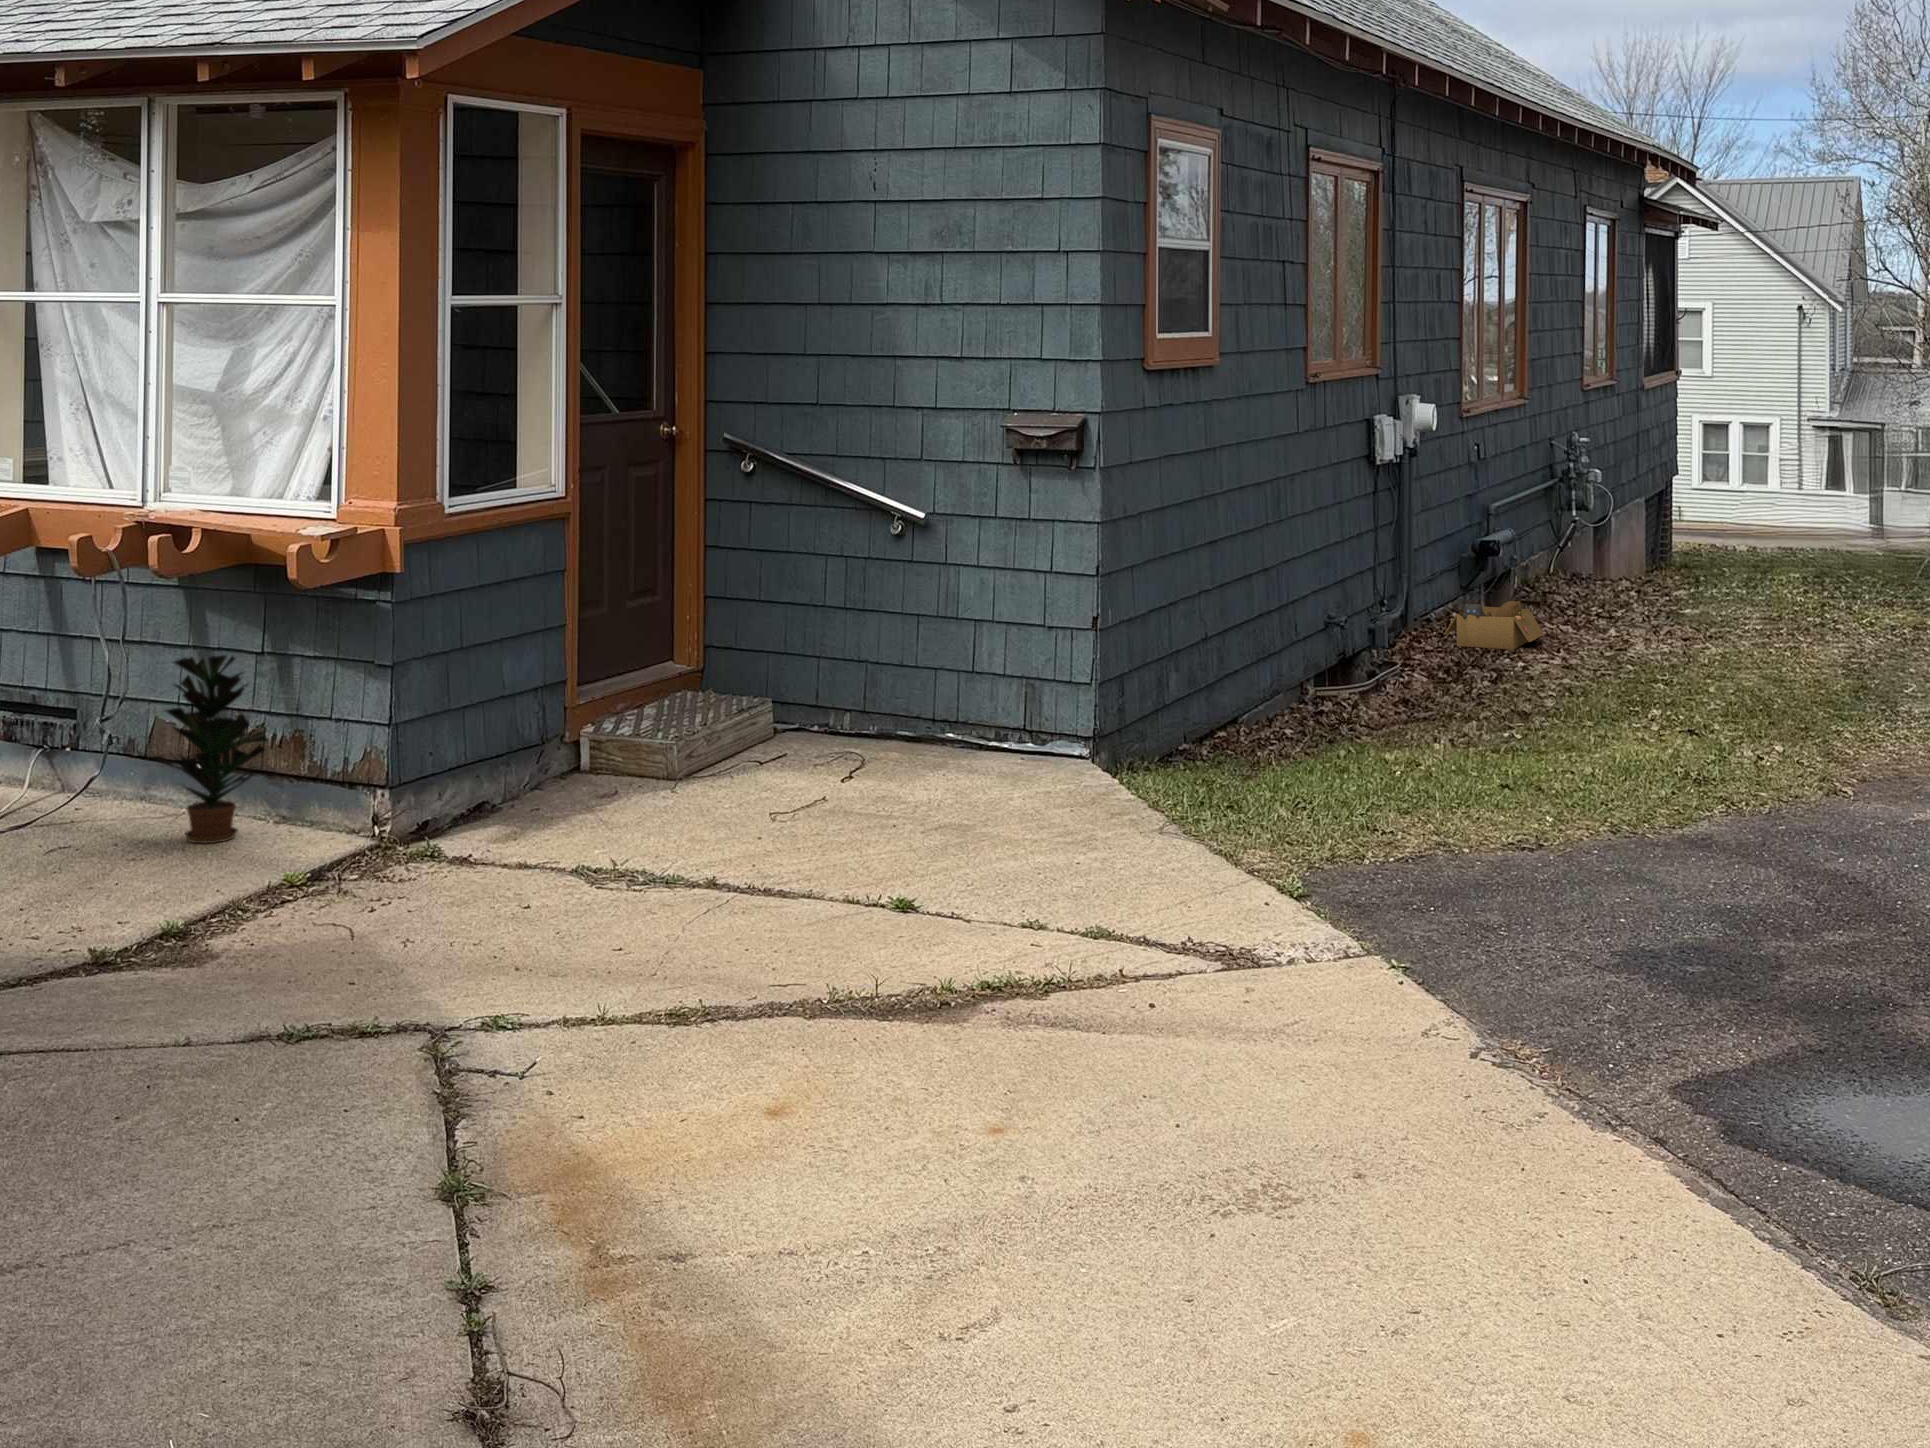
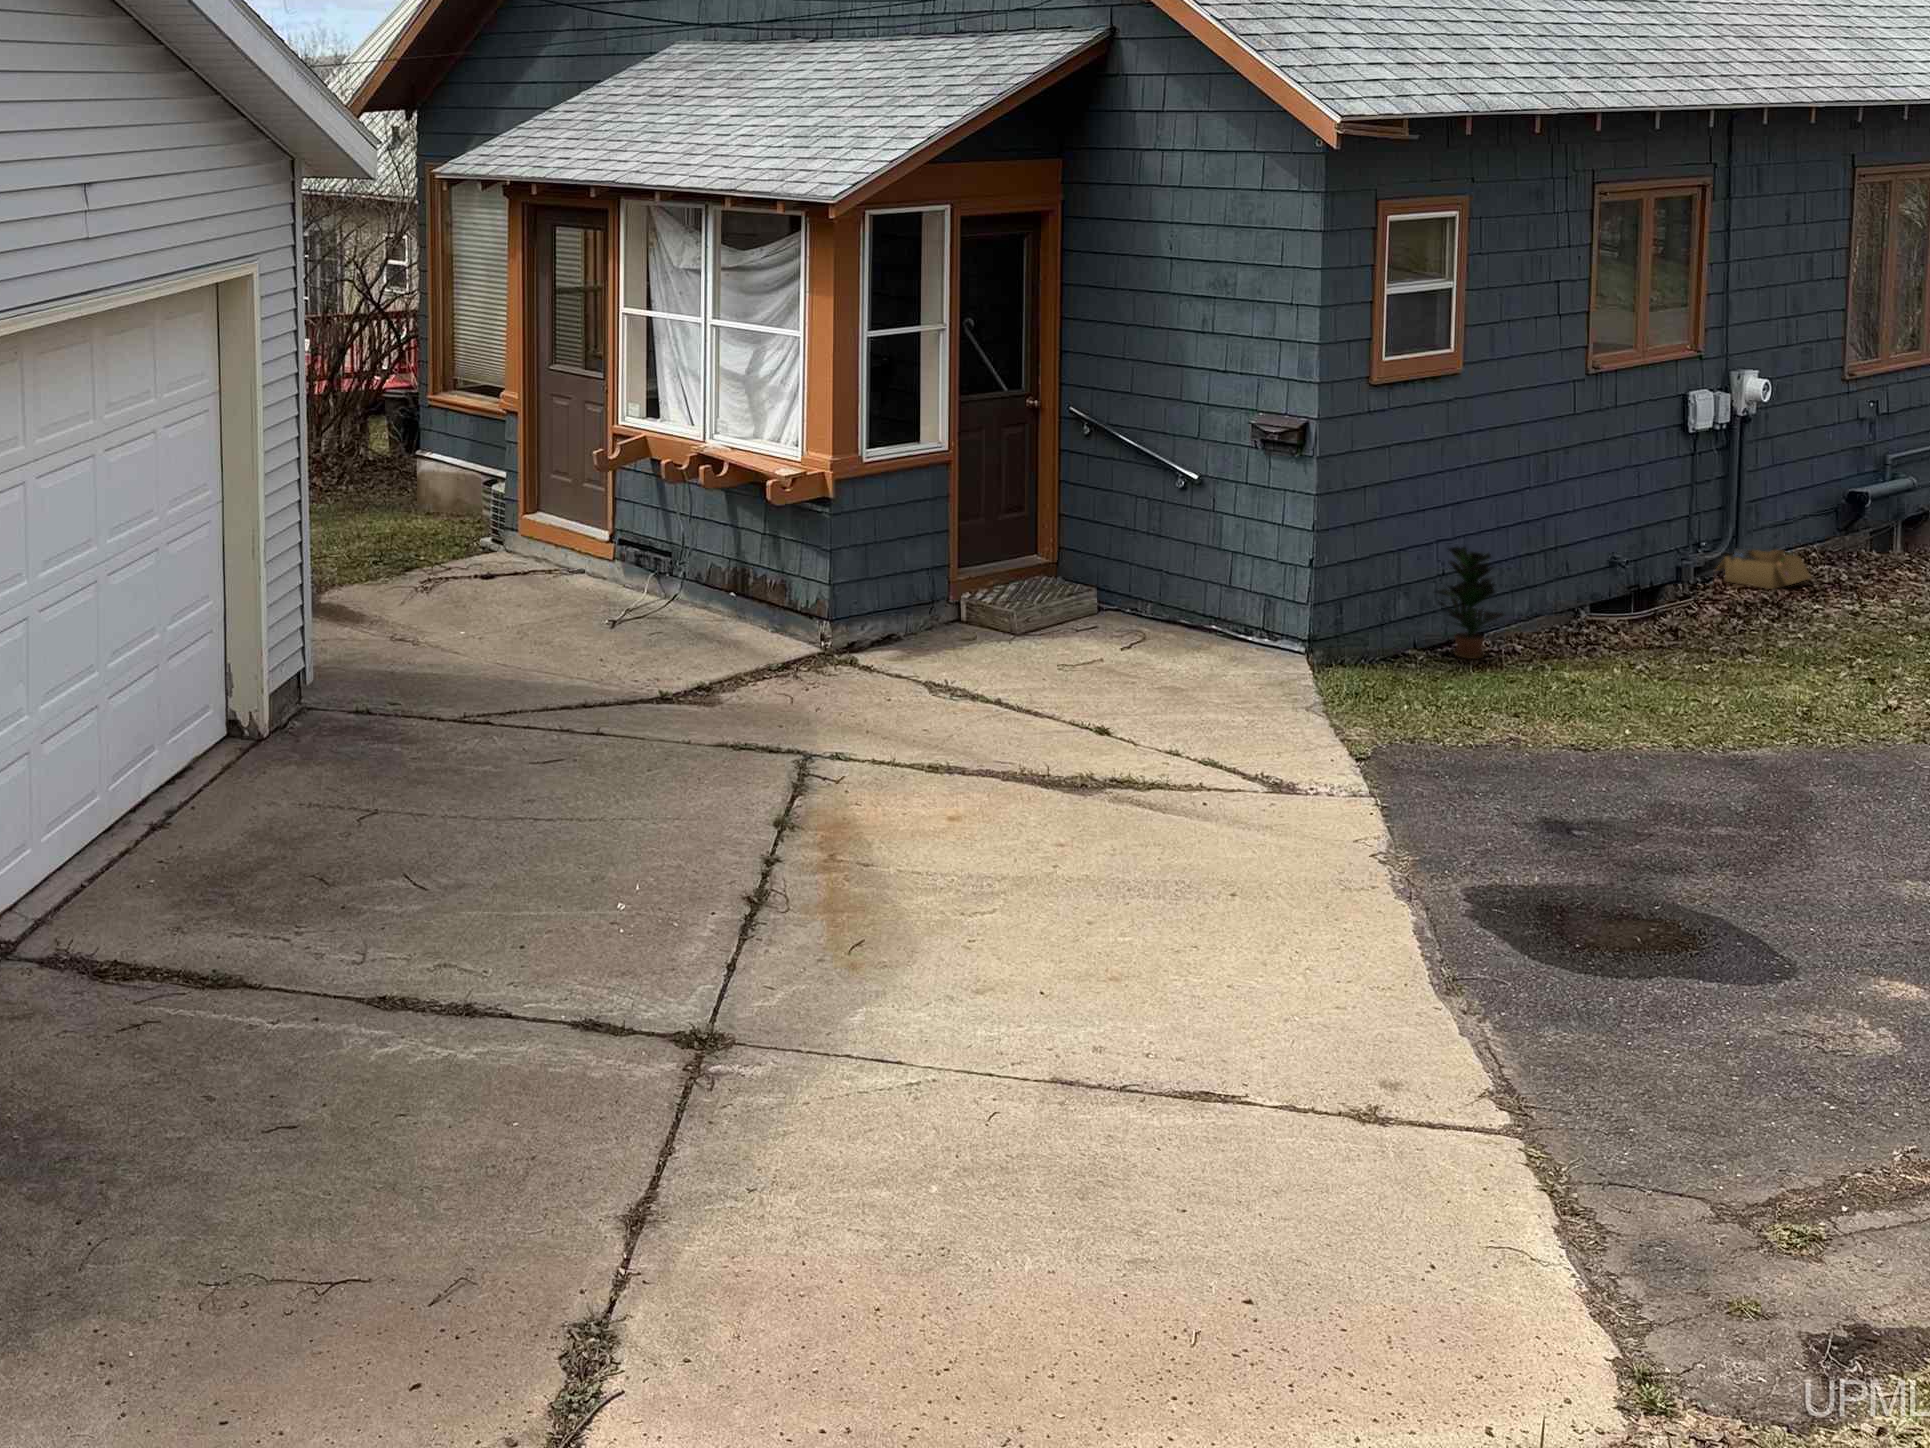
potted plant: present [153,655,267,843] -> present [1435,547,1504,659]

